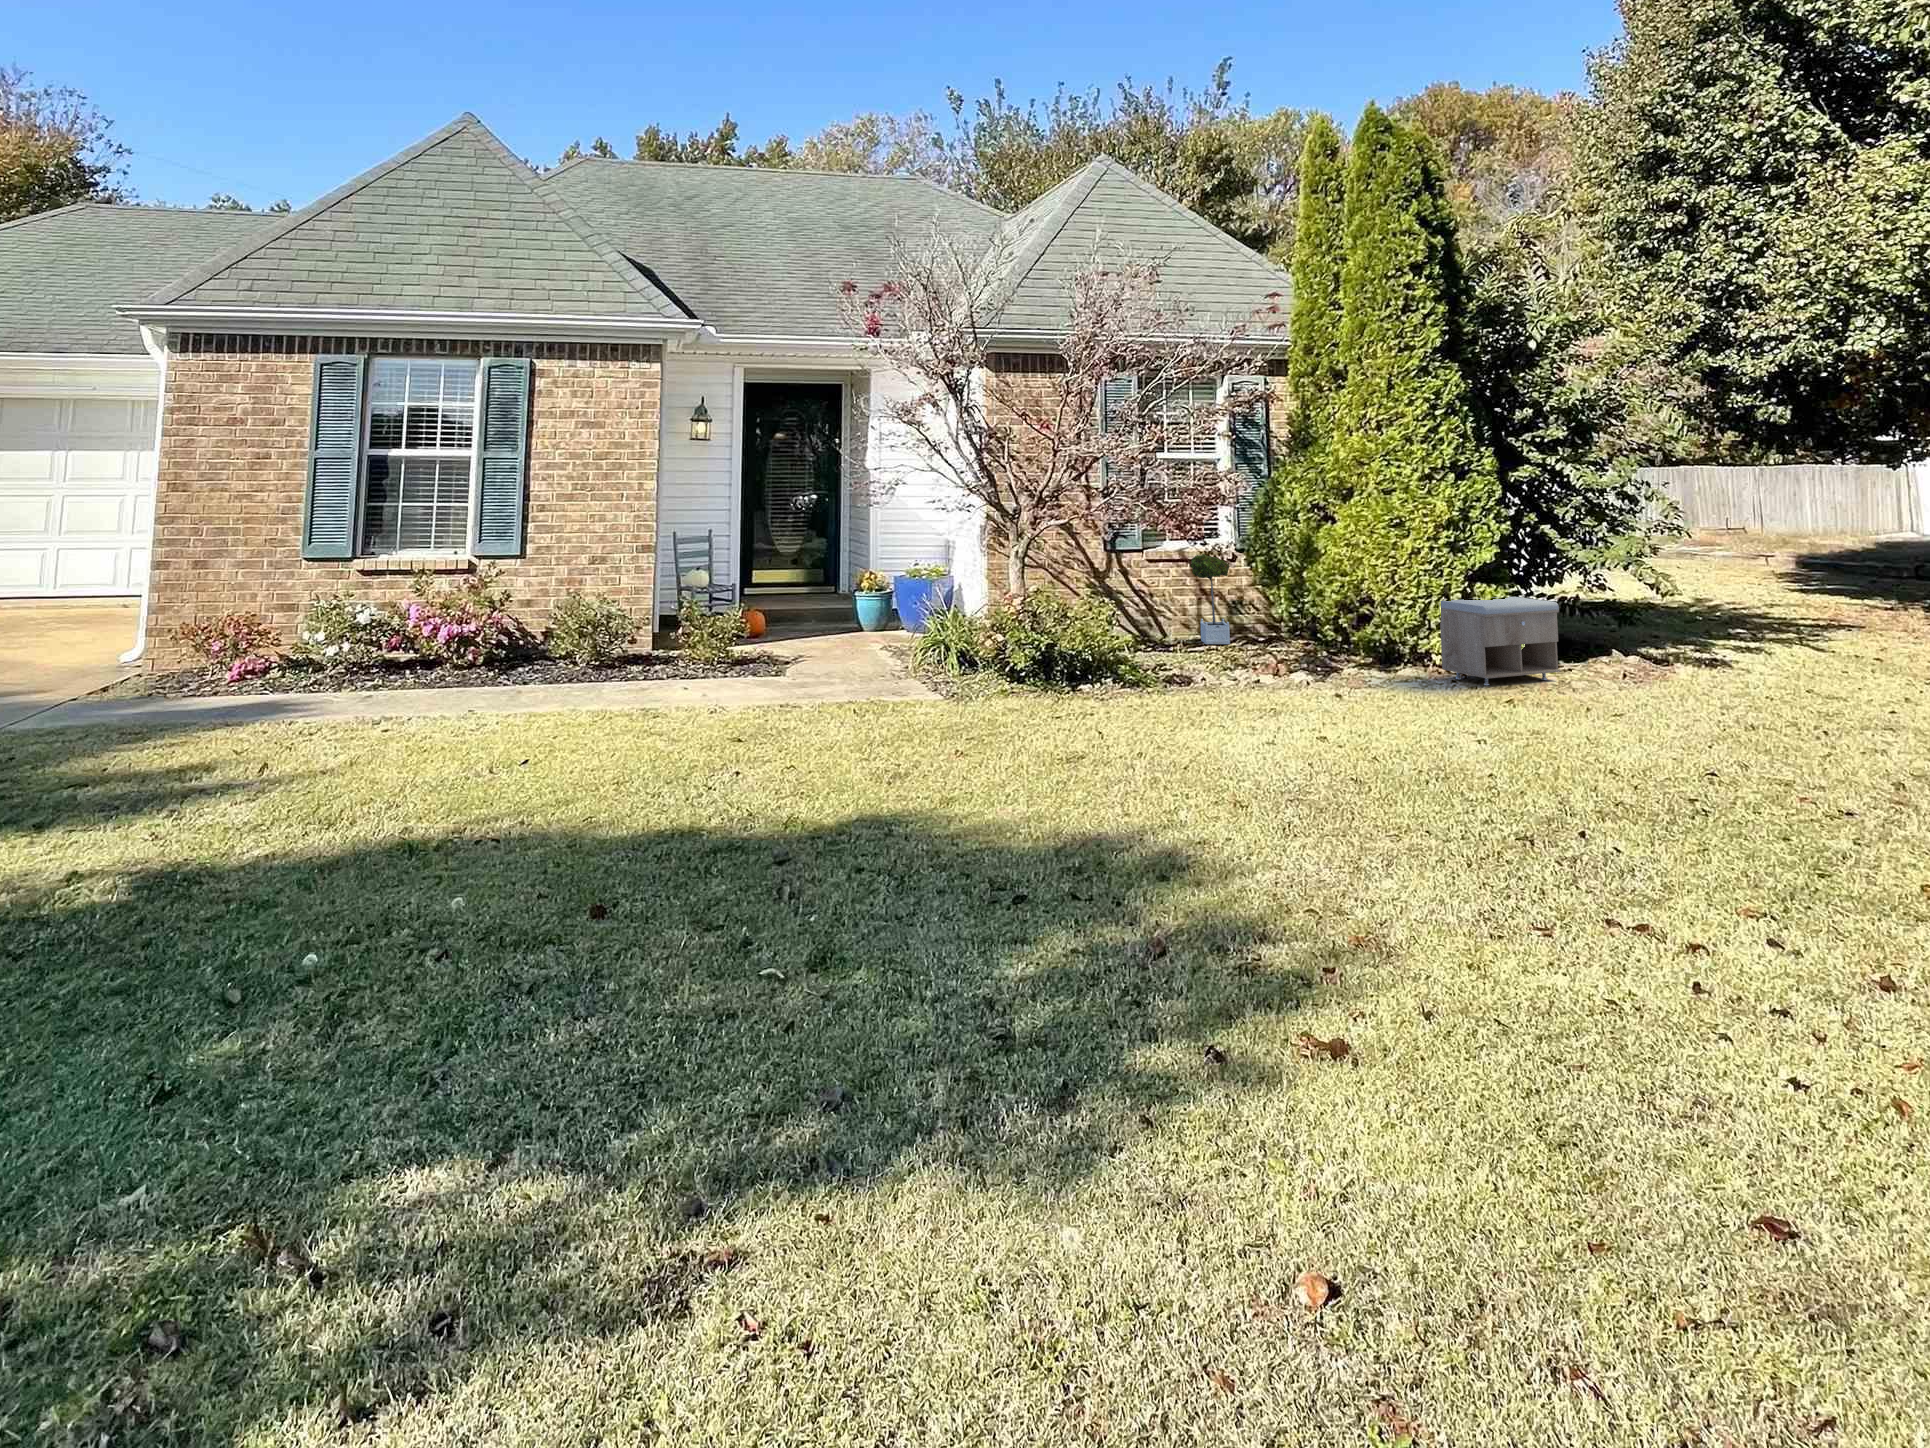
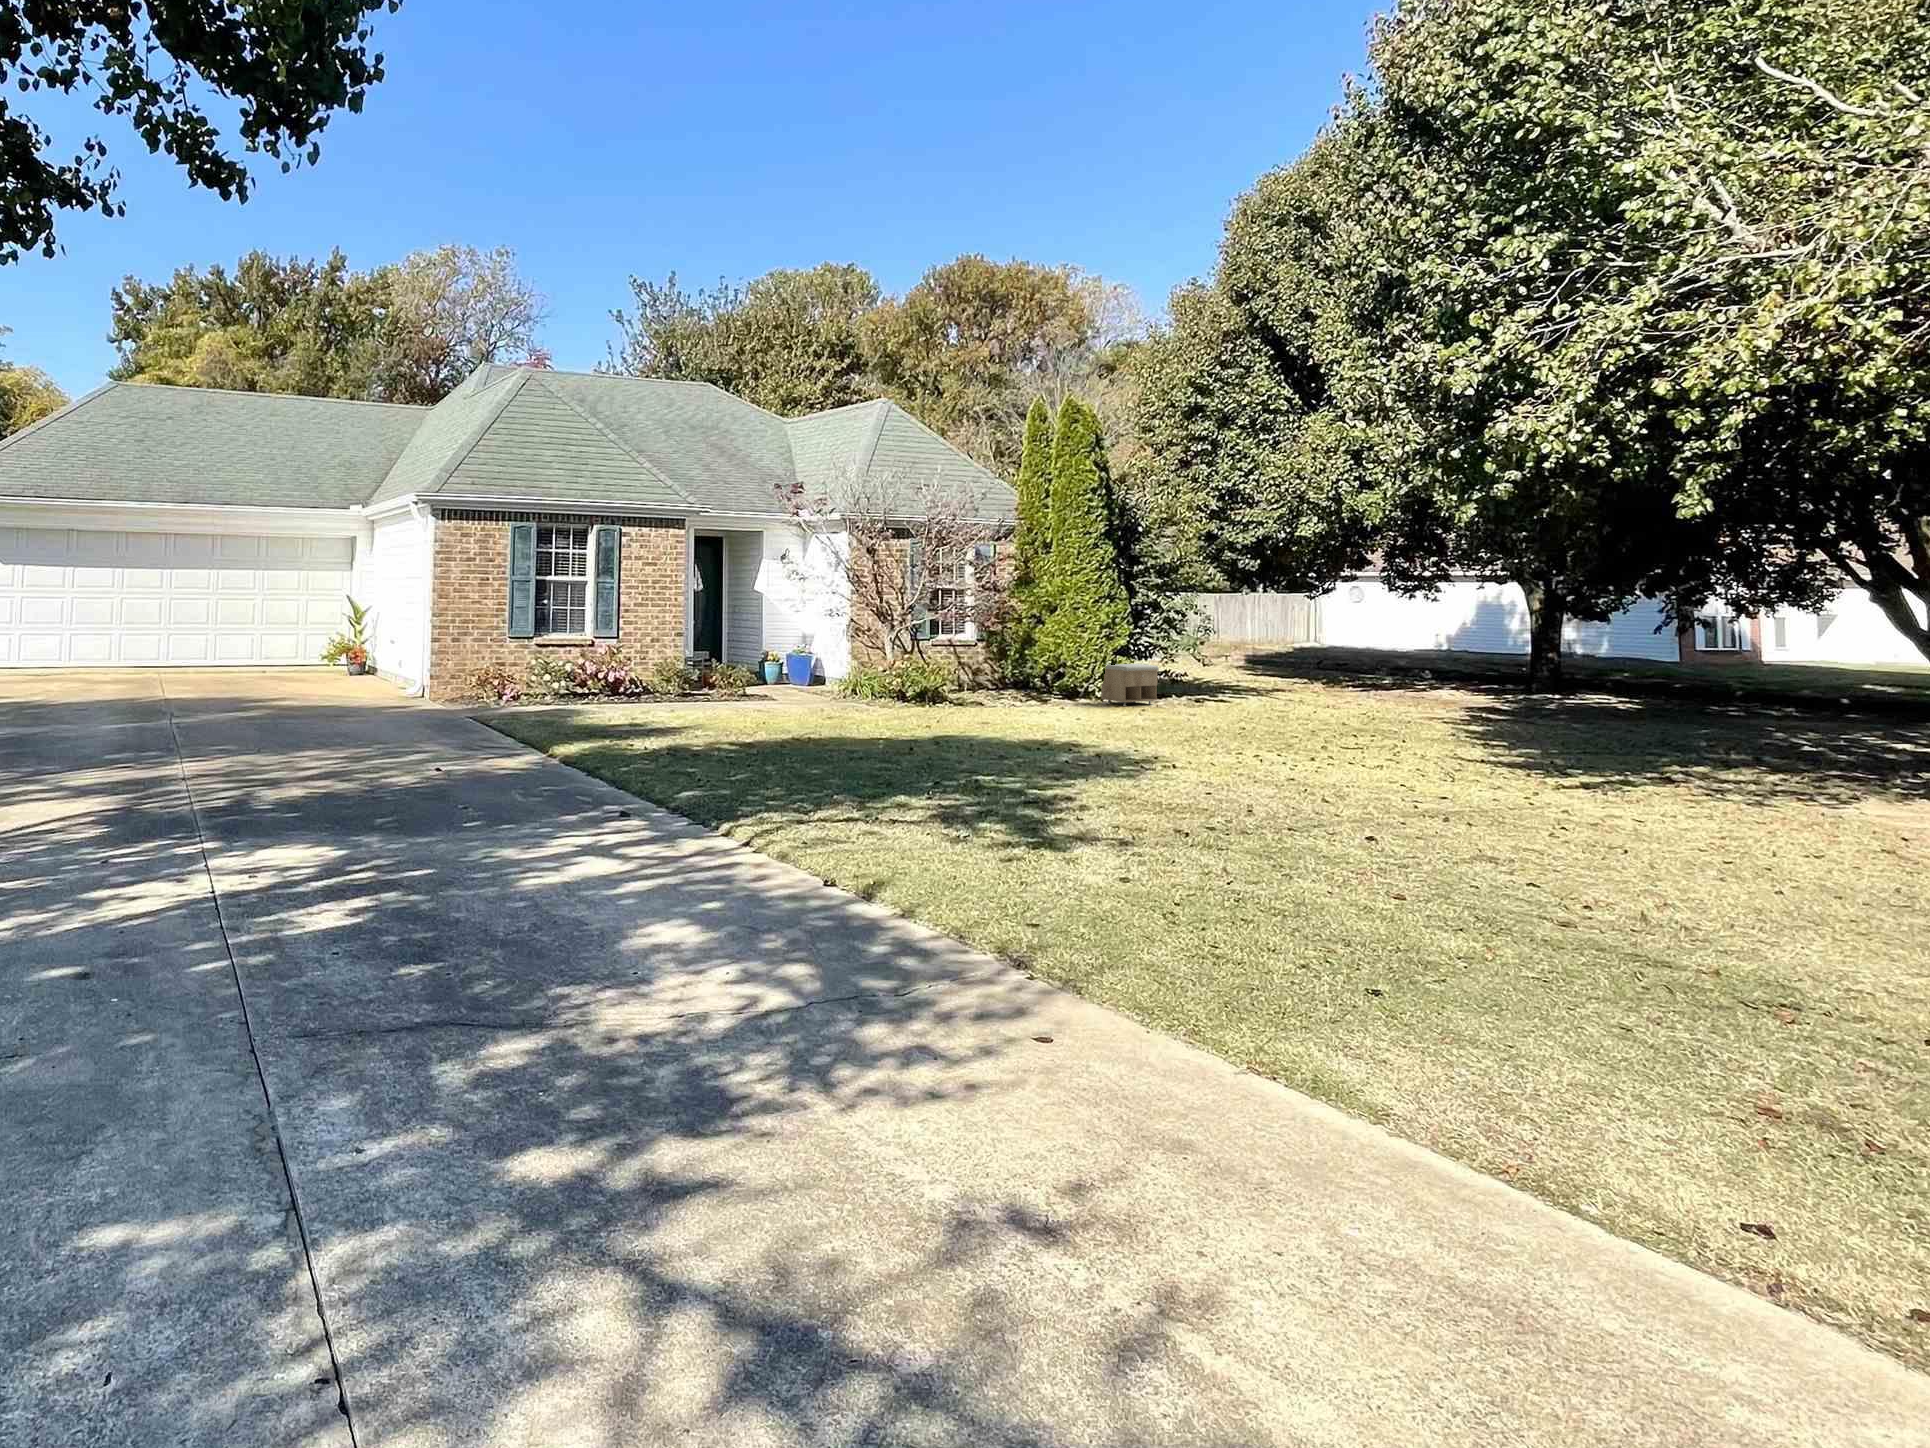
potted tree: present [1190,554,1230,644] -> none [955,642,977,691]

